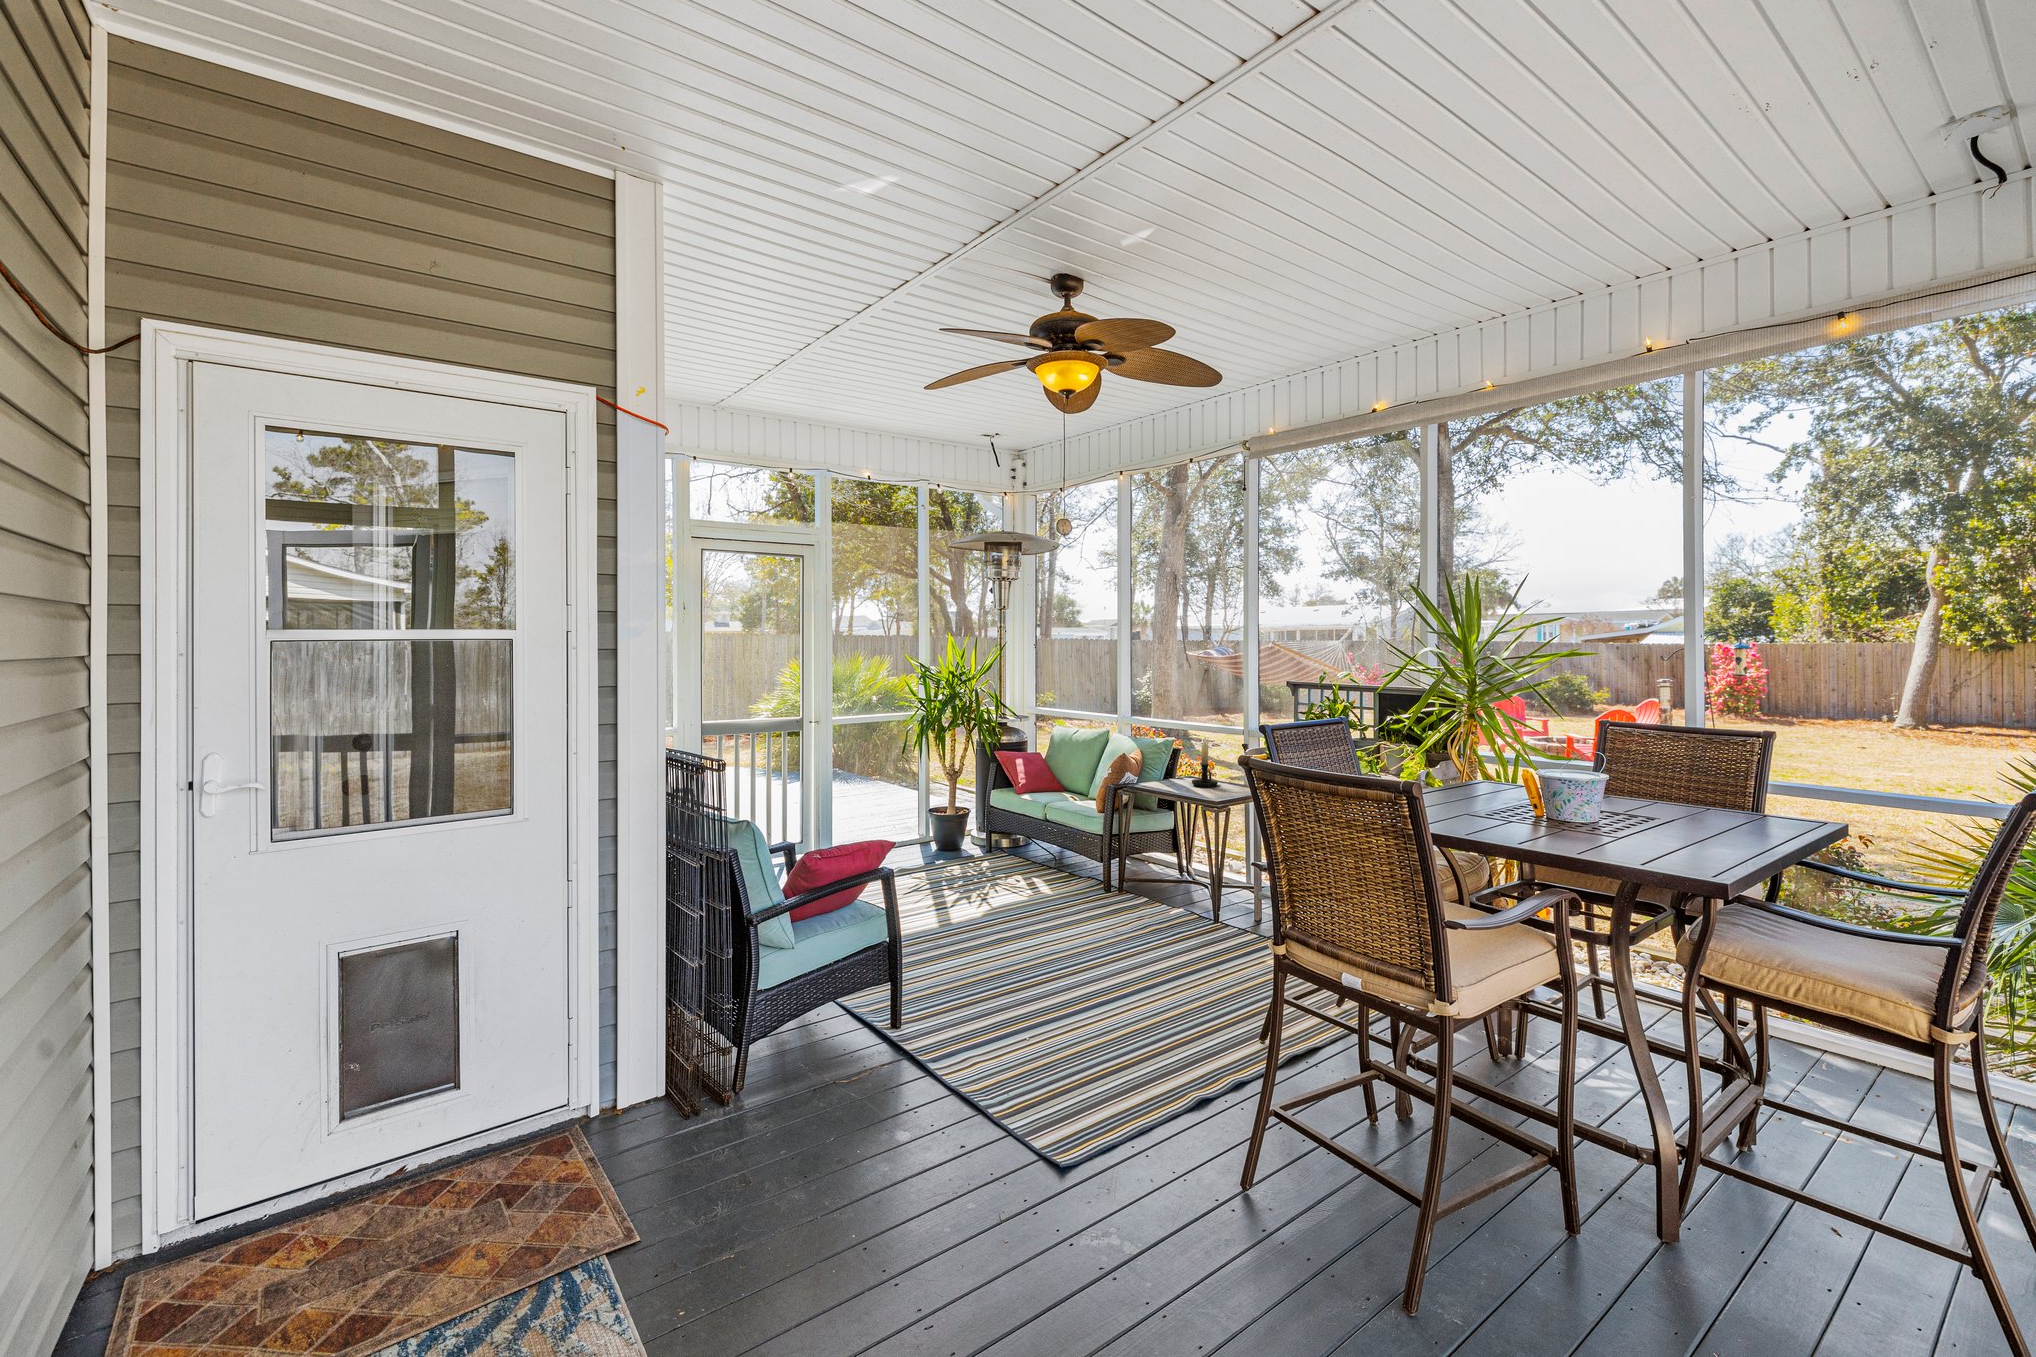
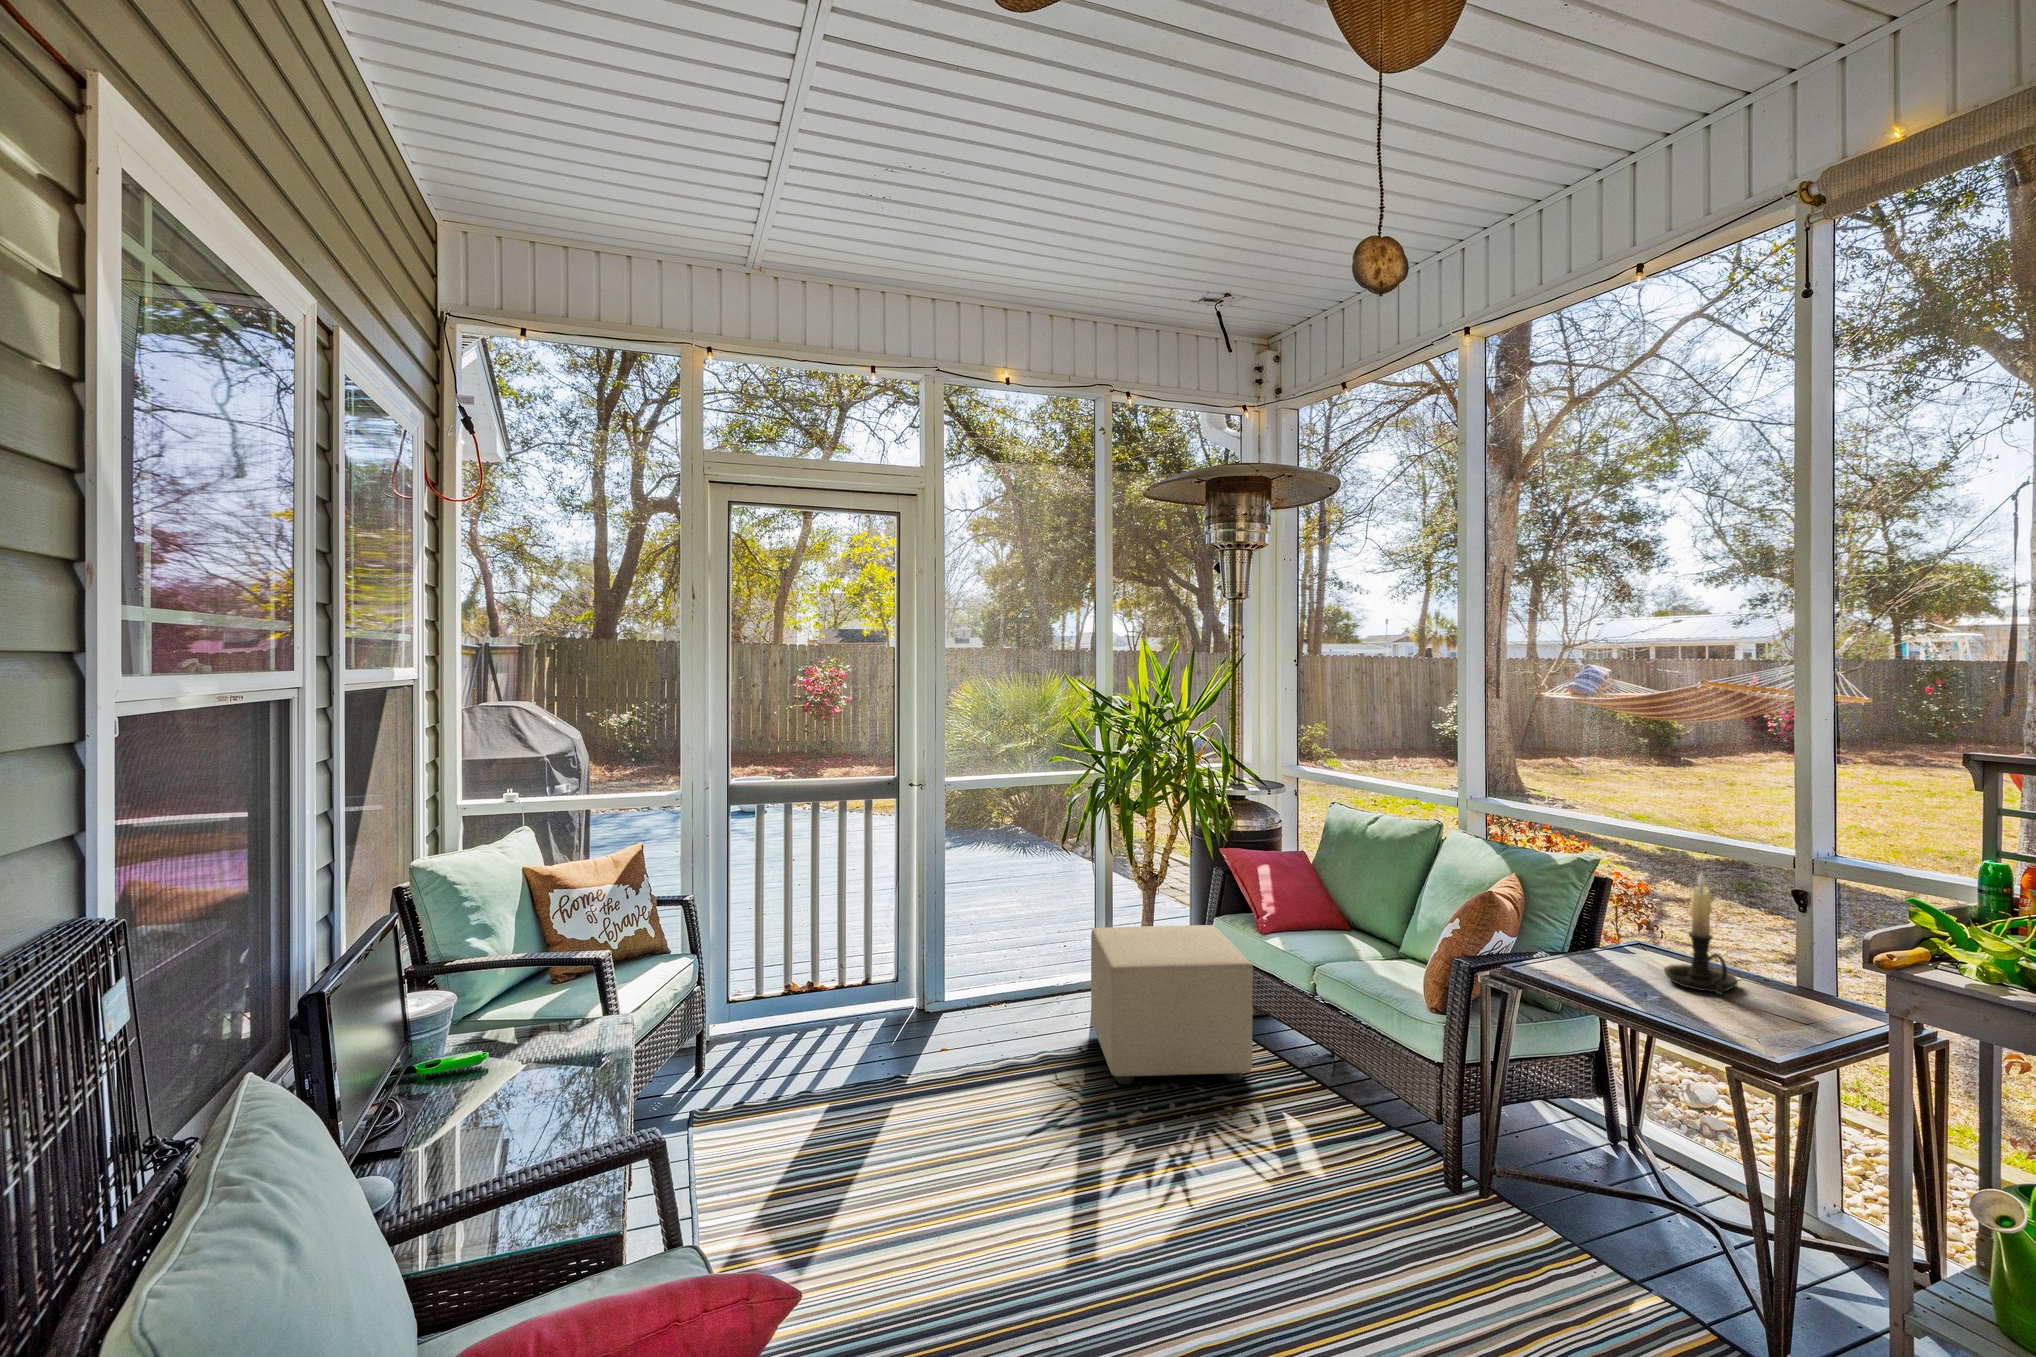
ottoman: none [924,794,1015,875] -> present [1091,925,1253,1085]

